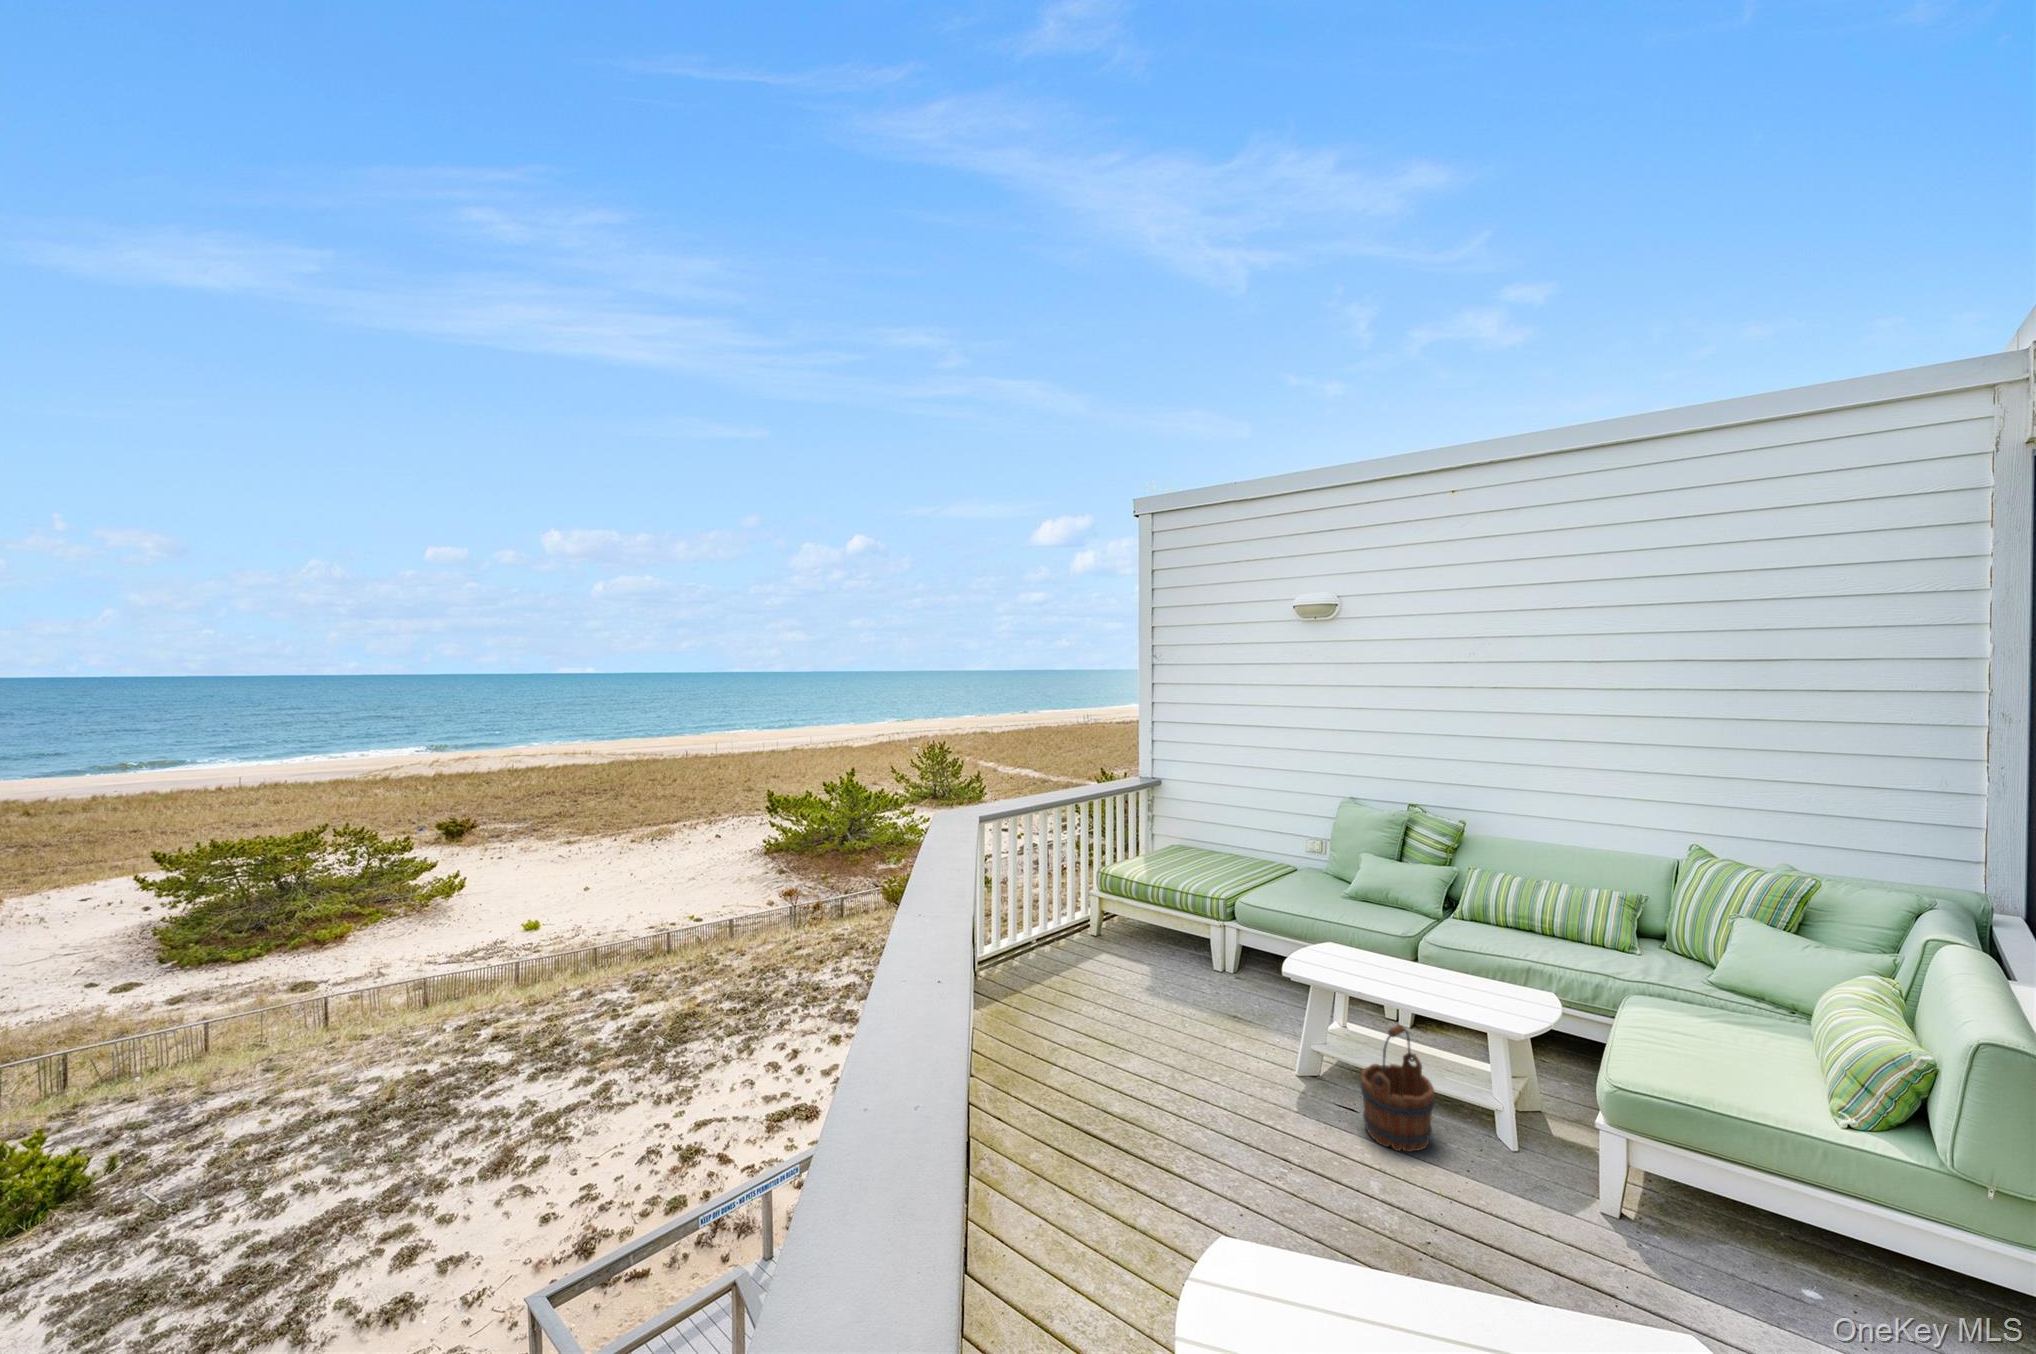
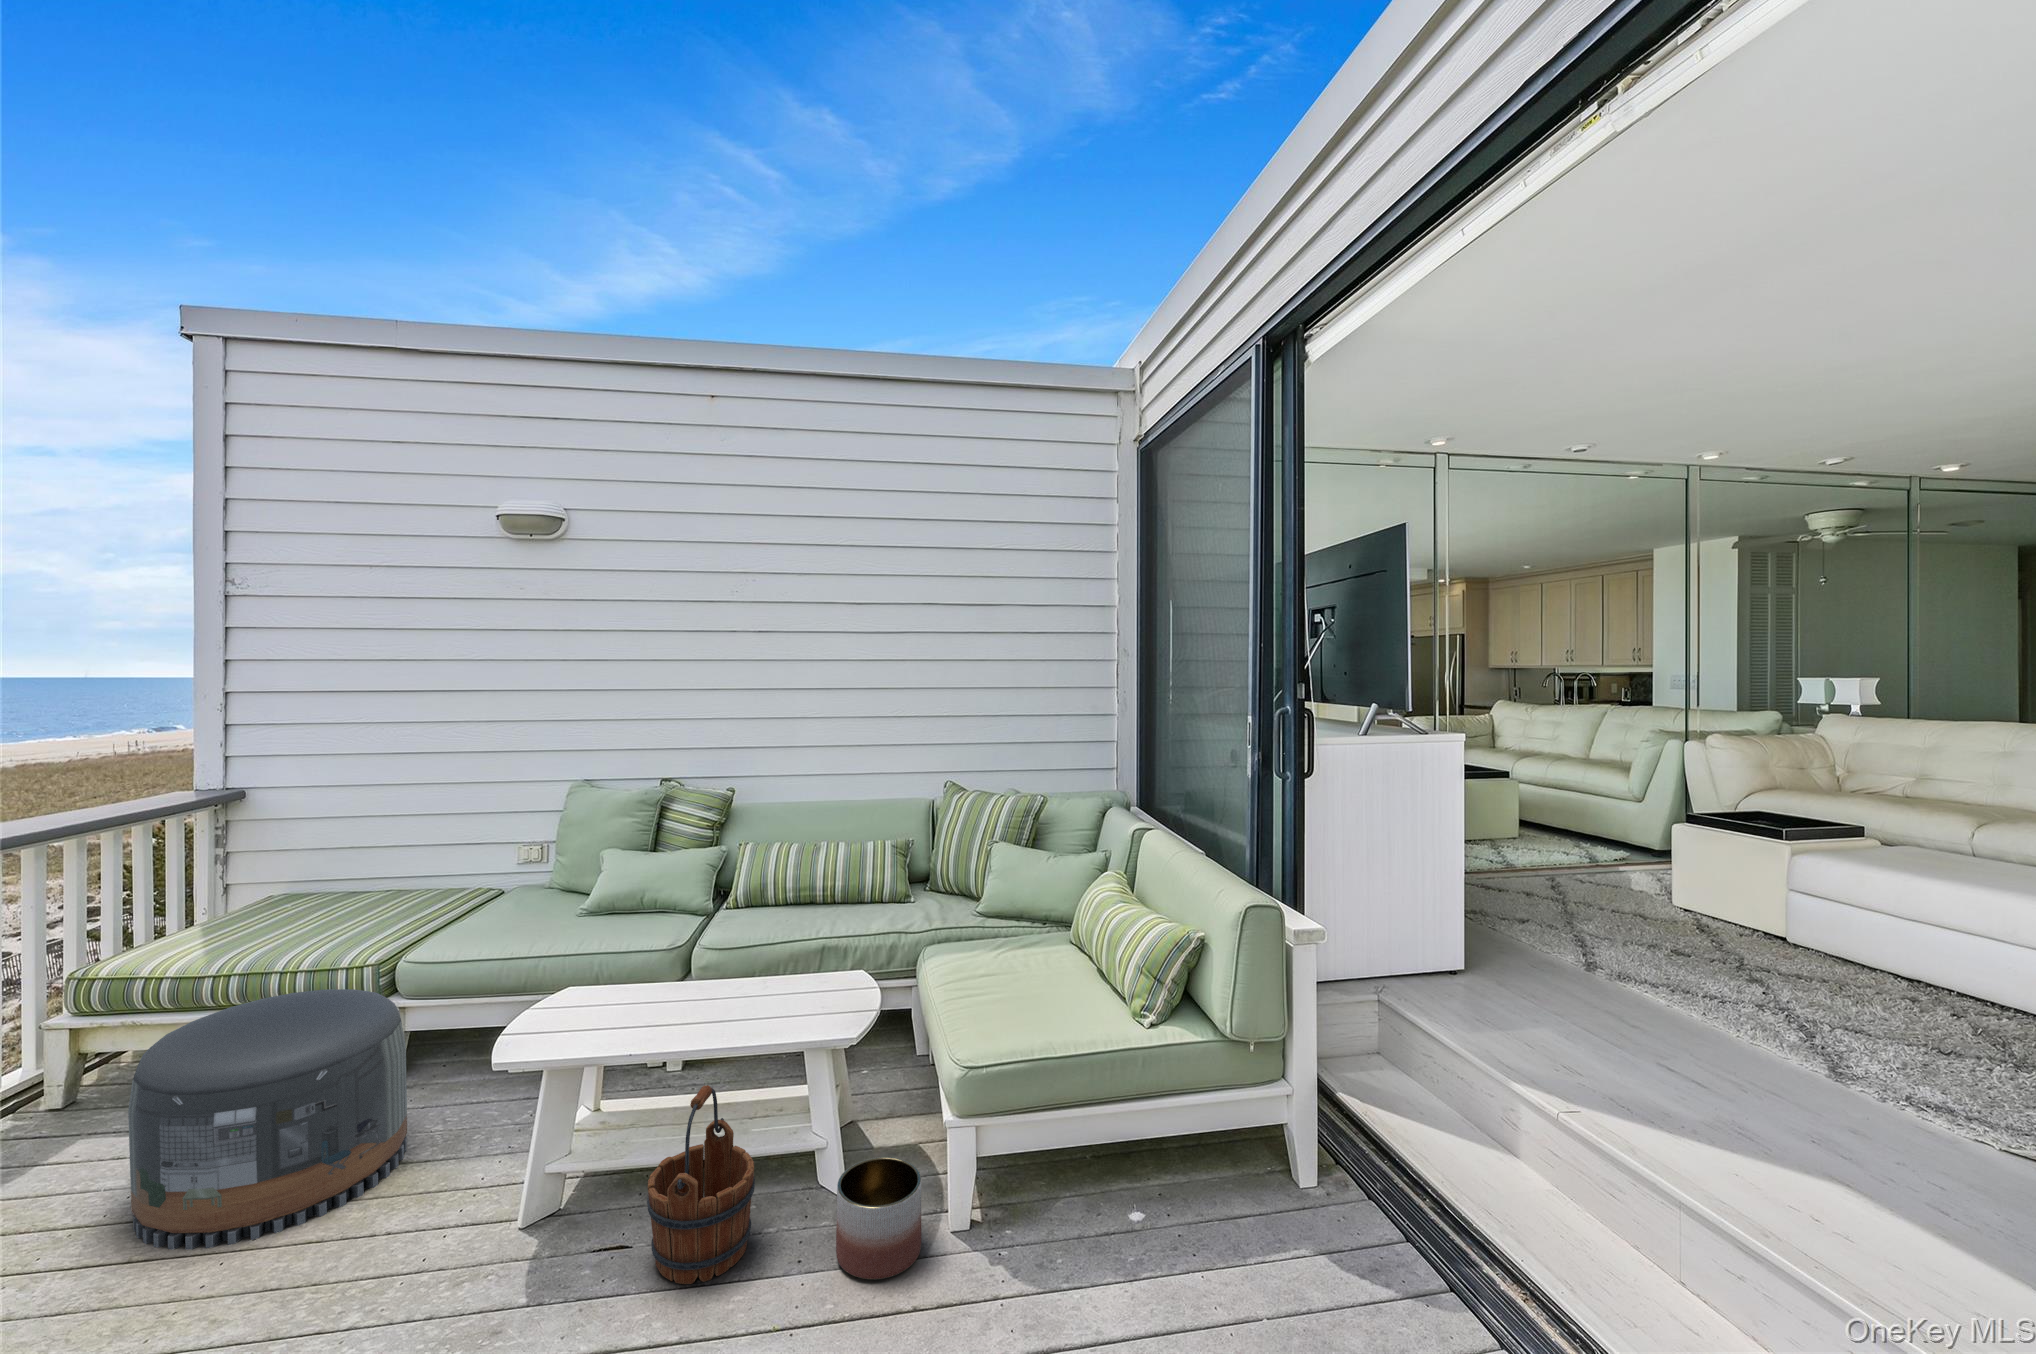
pouf: none [1124,903,1238,1027] -> present [128,989,407,1250]
planter: none [1492,1123,1567,1215] -> present [836,1157,921,1280]

